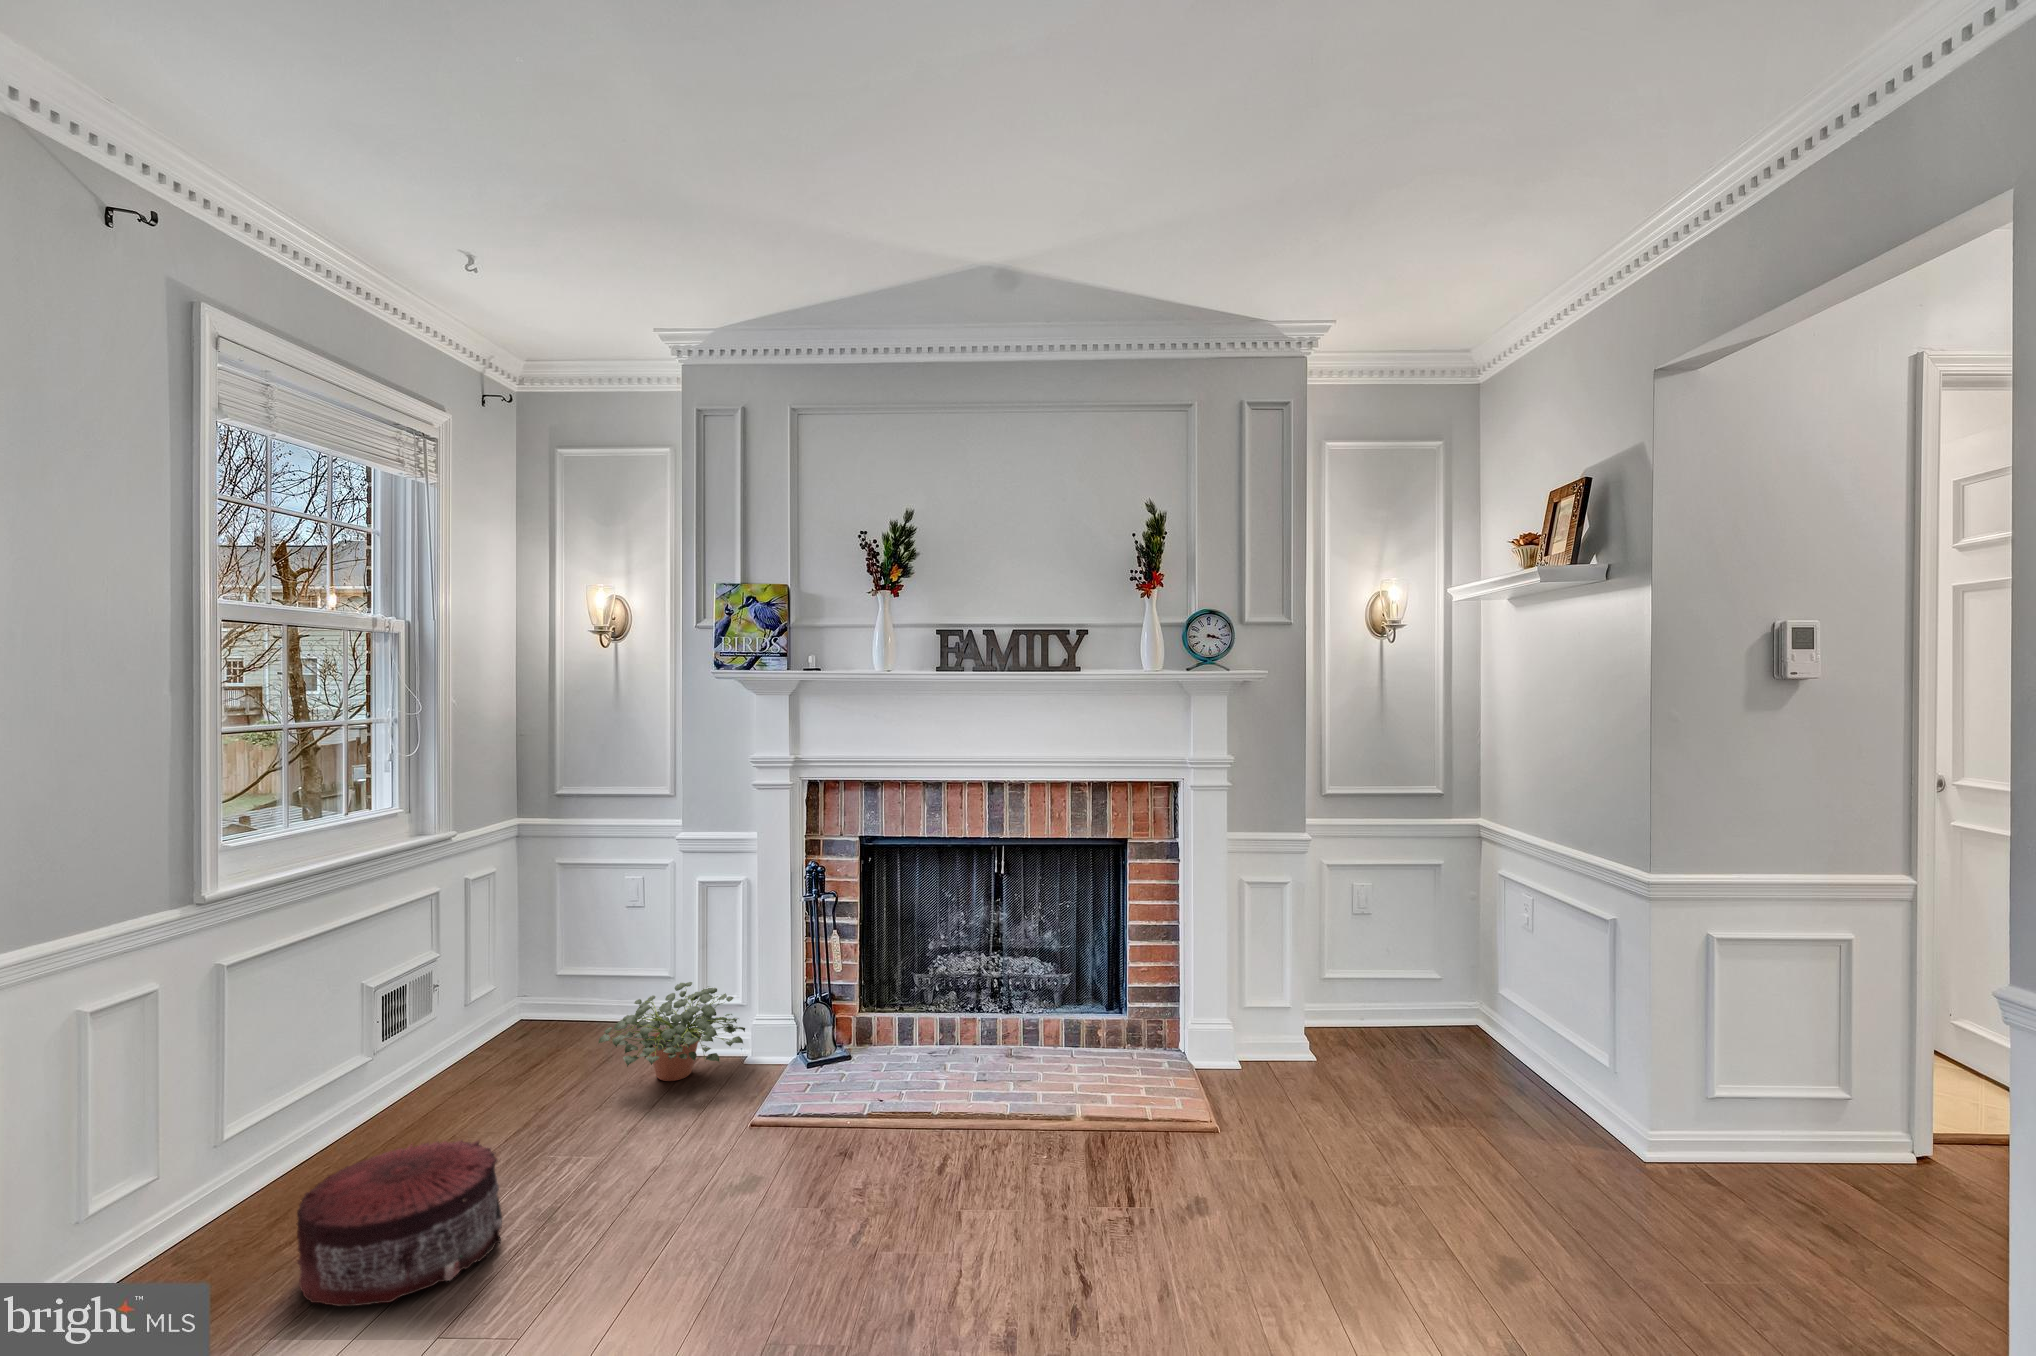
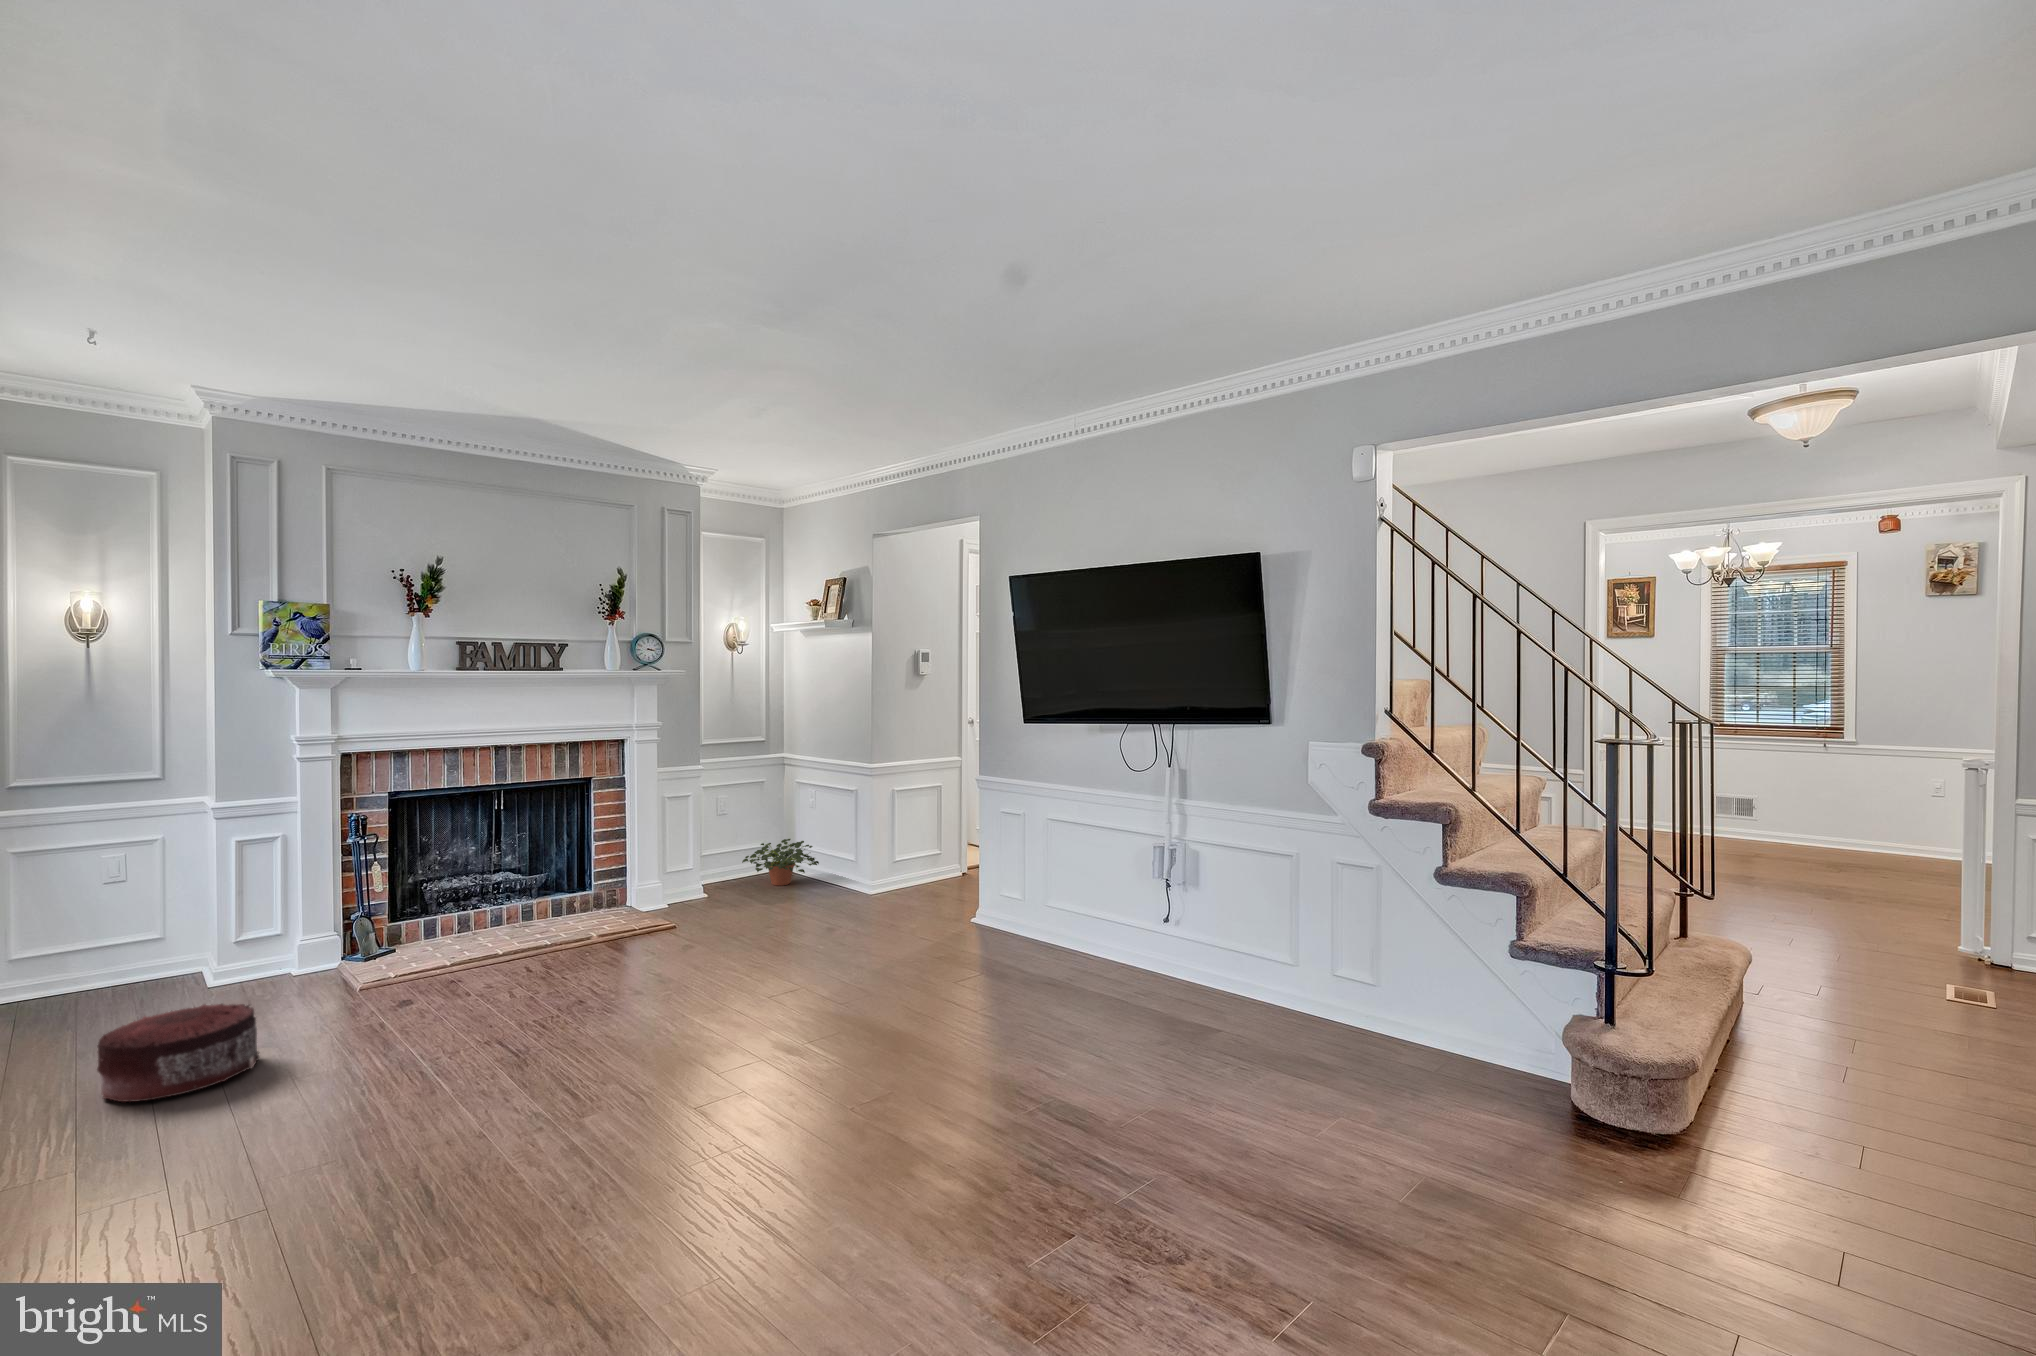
potted plant: present [599,982,745,1081] -> present [742,839,819,886]

